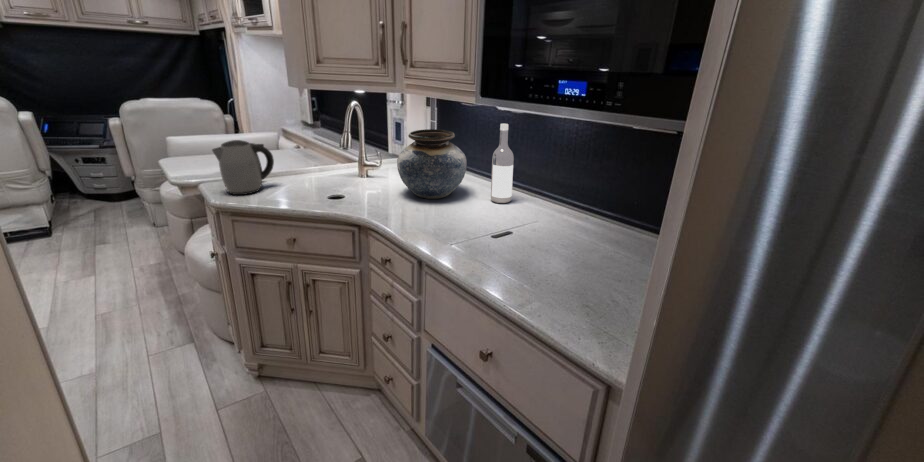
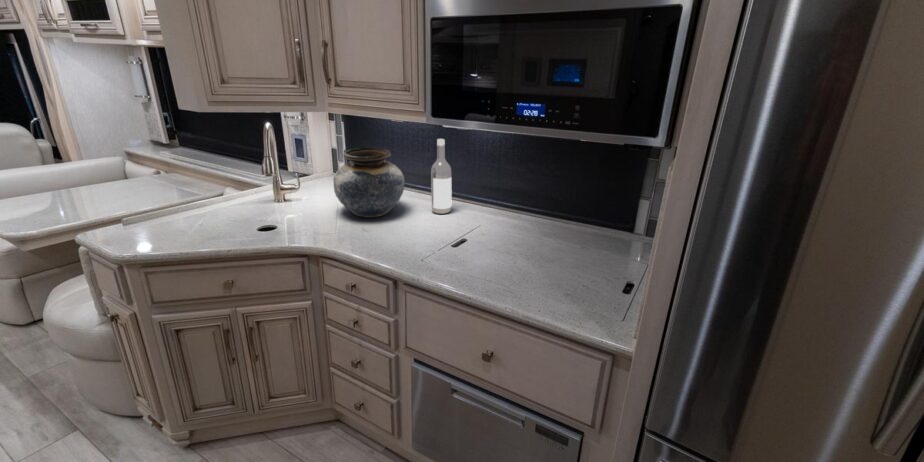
kettle: present [212,140,274,195] -> none [104,176,182,241]

